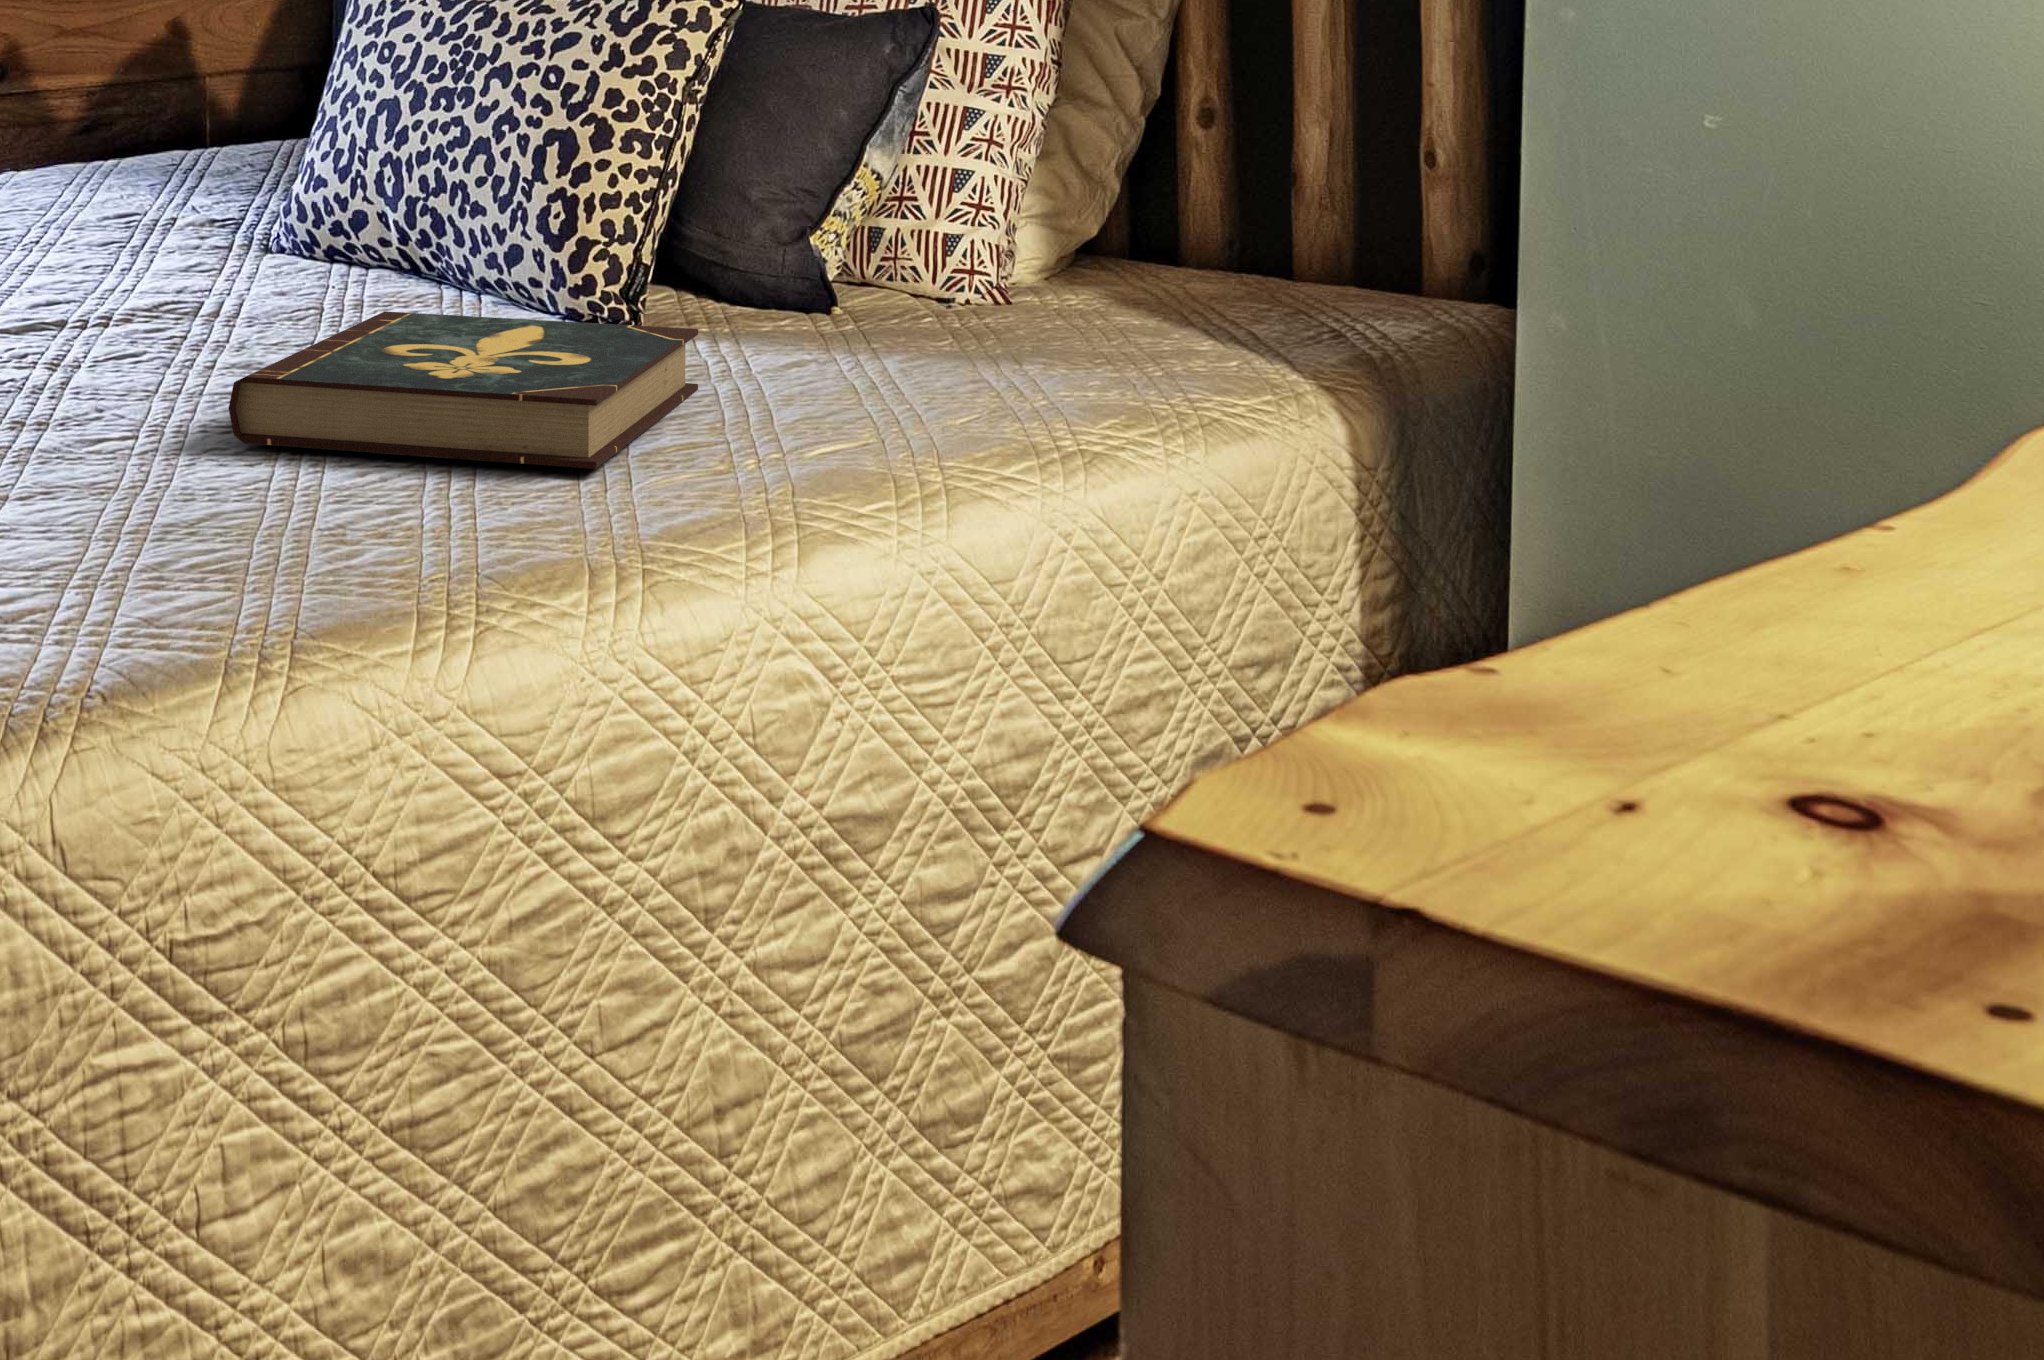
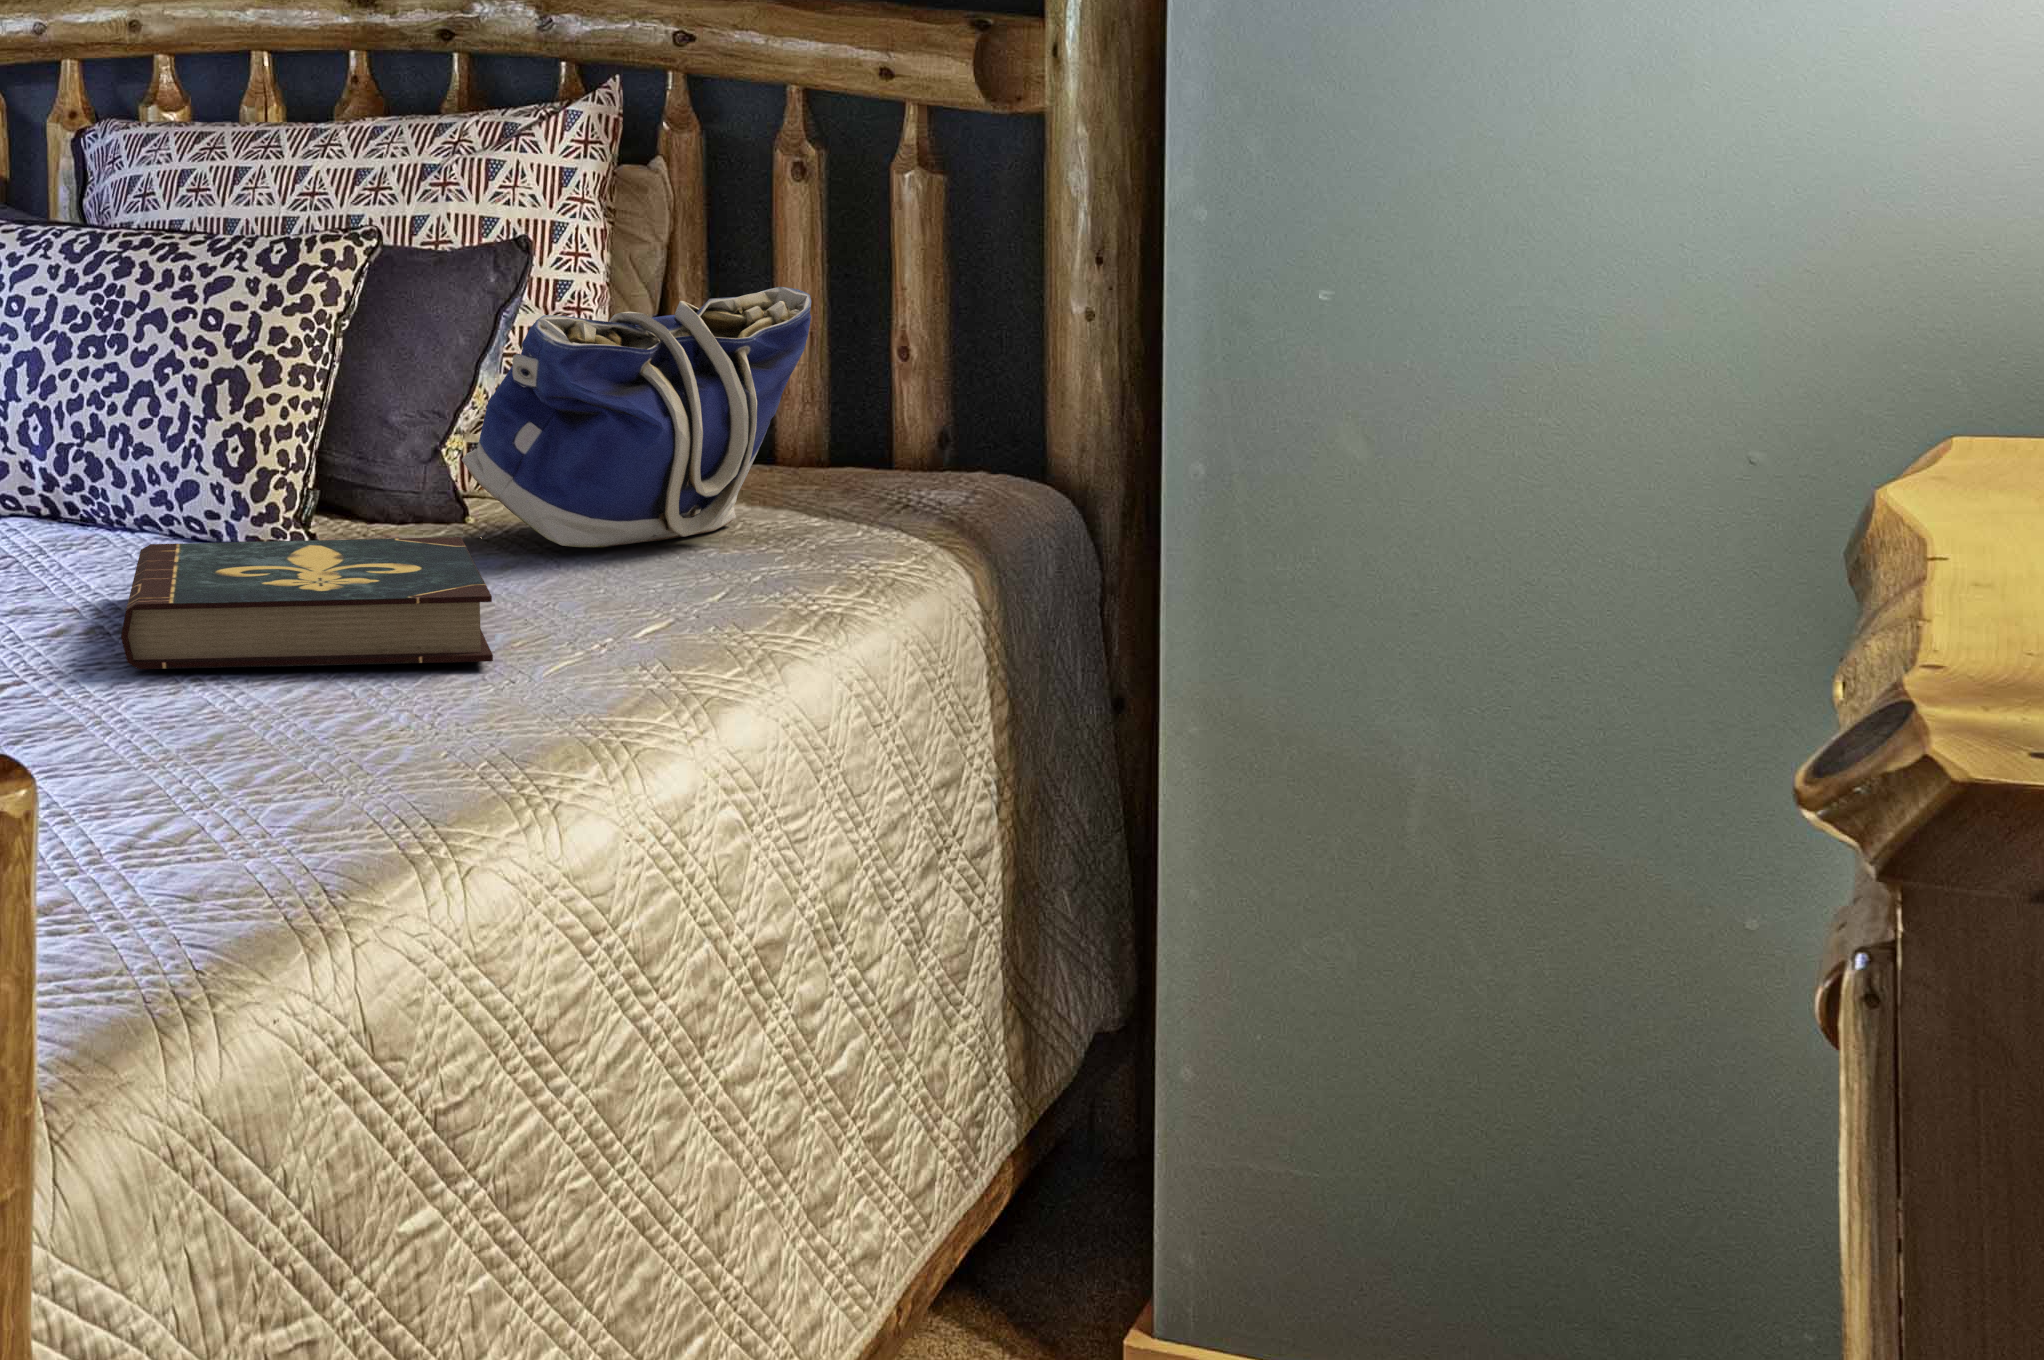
tote bag: none [780,75,1193,347] -> present [462,287,811,547]

